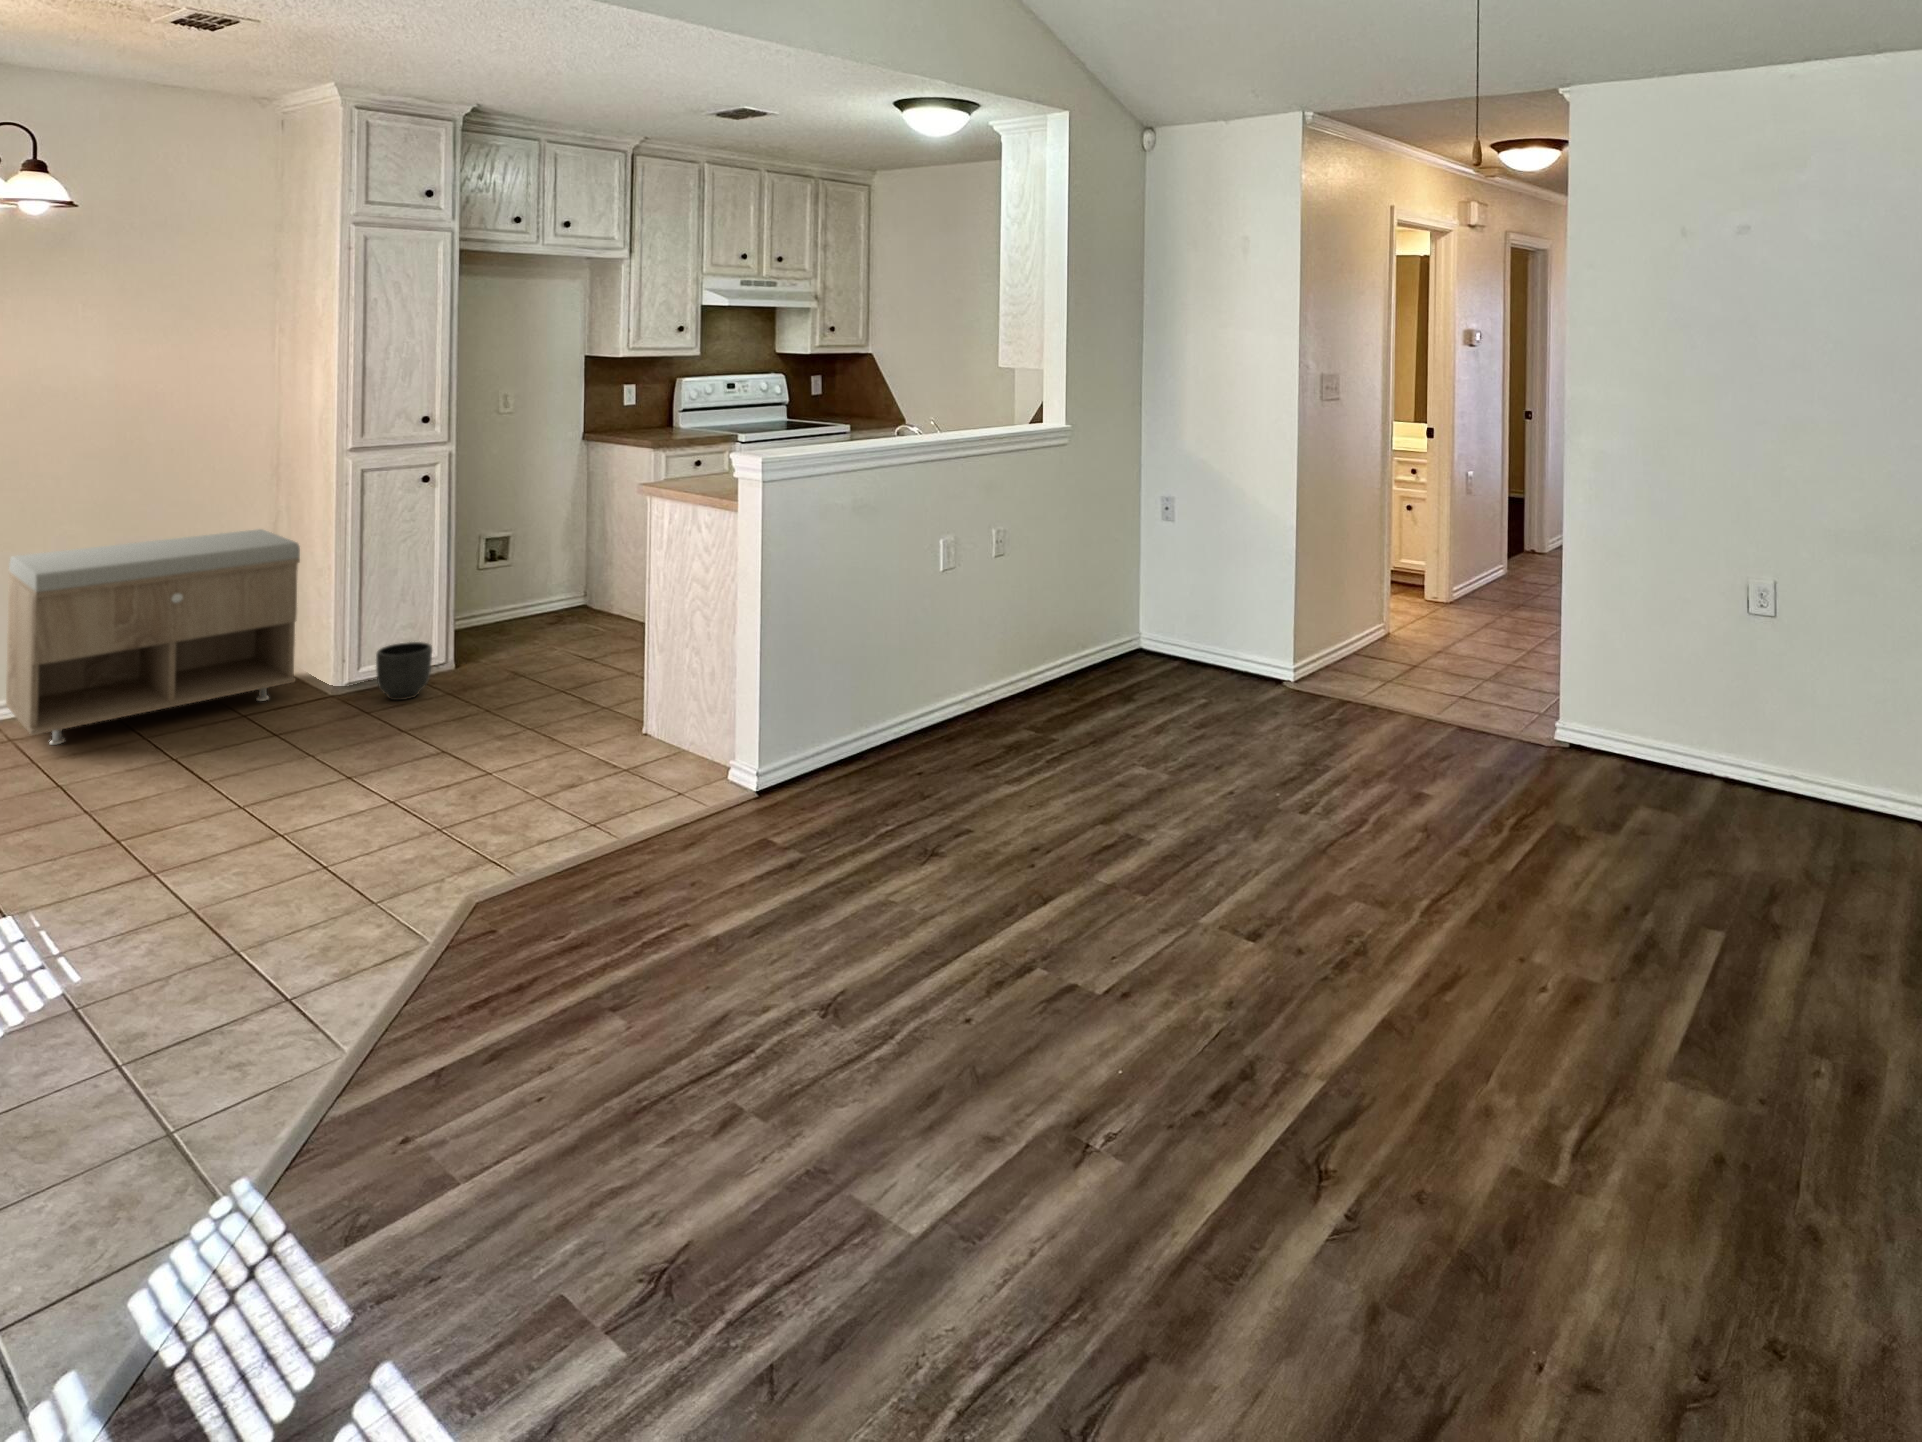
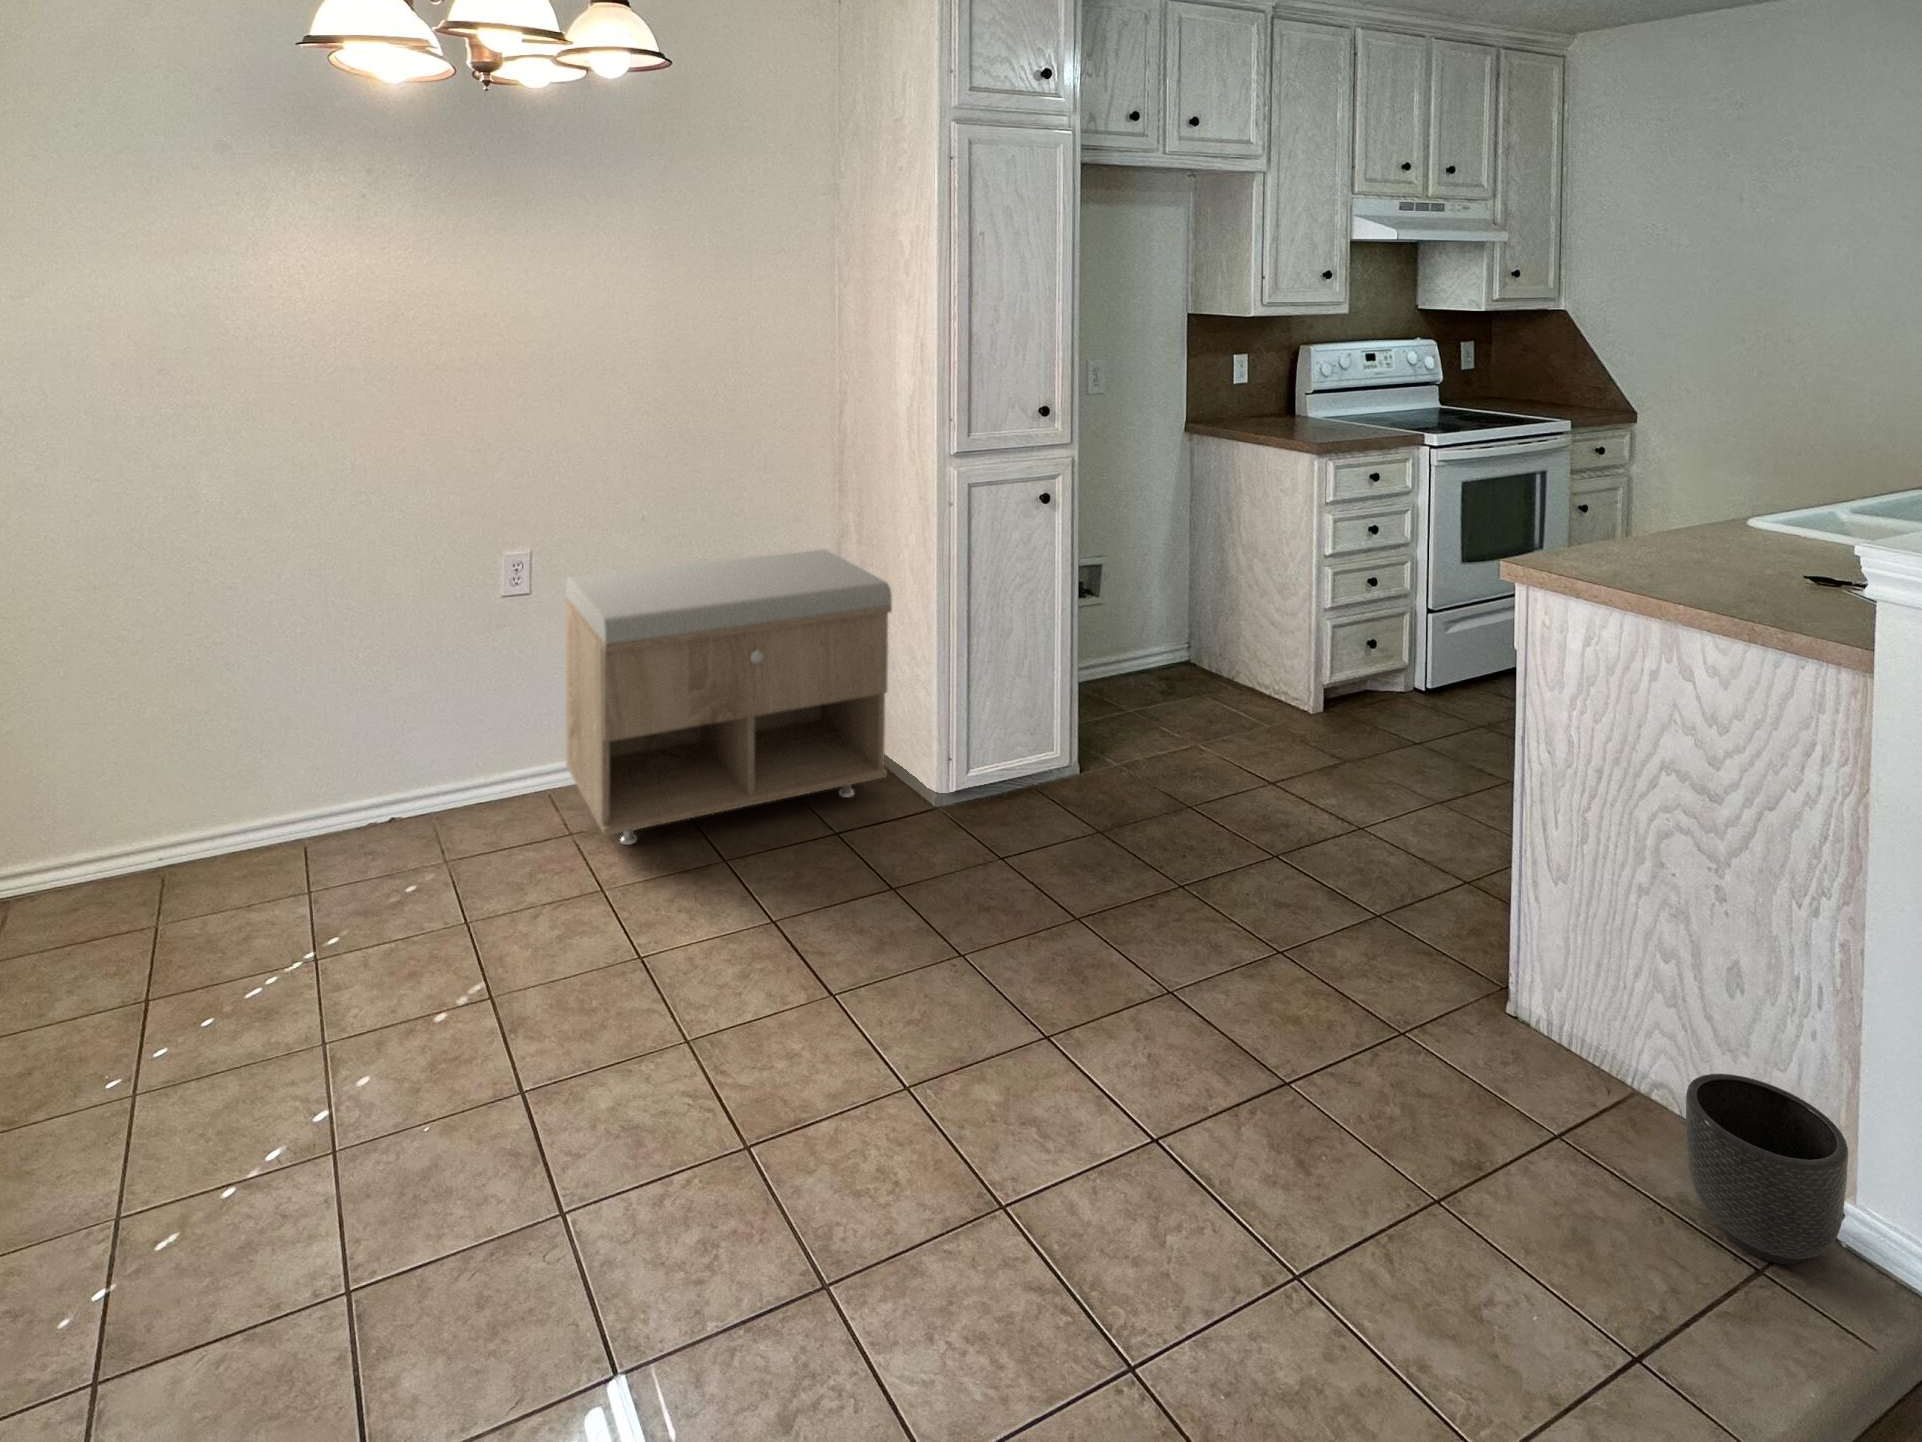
planter: present [376,642,432,700] -> present [1686,1074,1848,1265]

